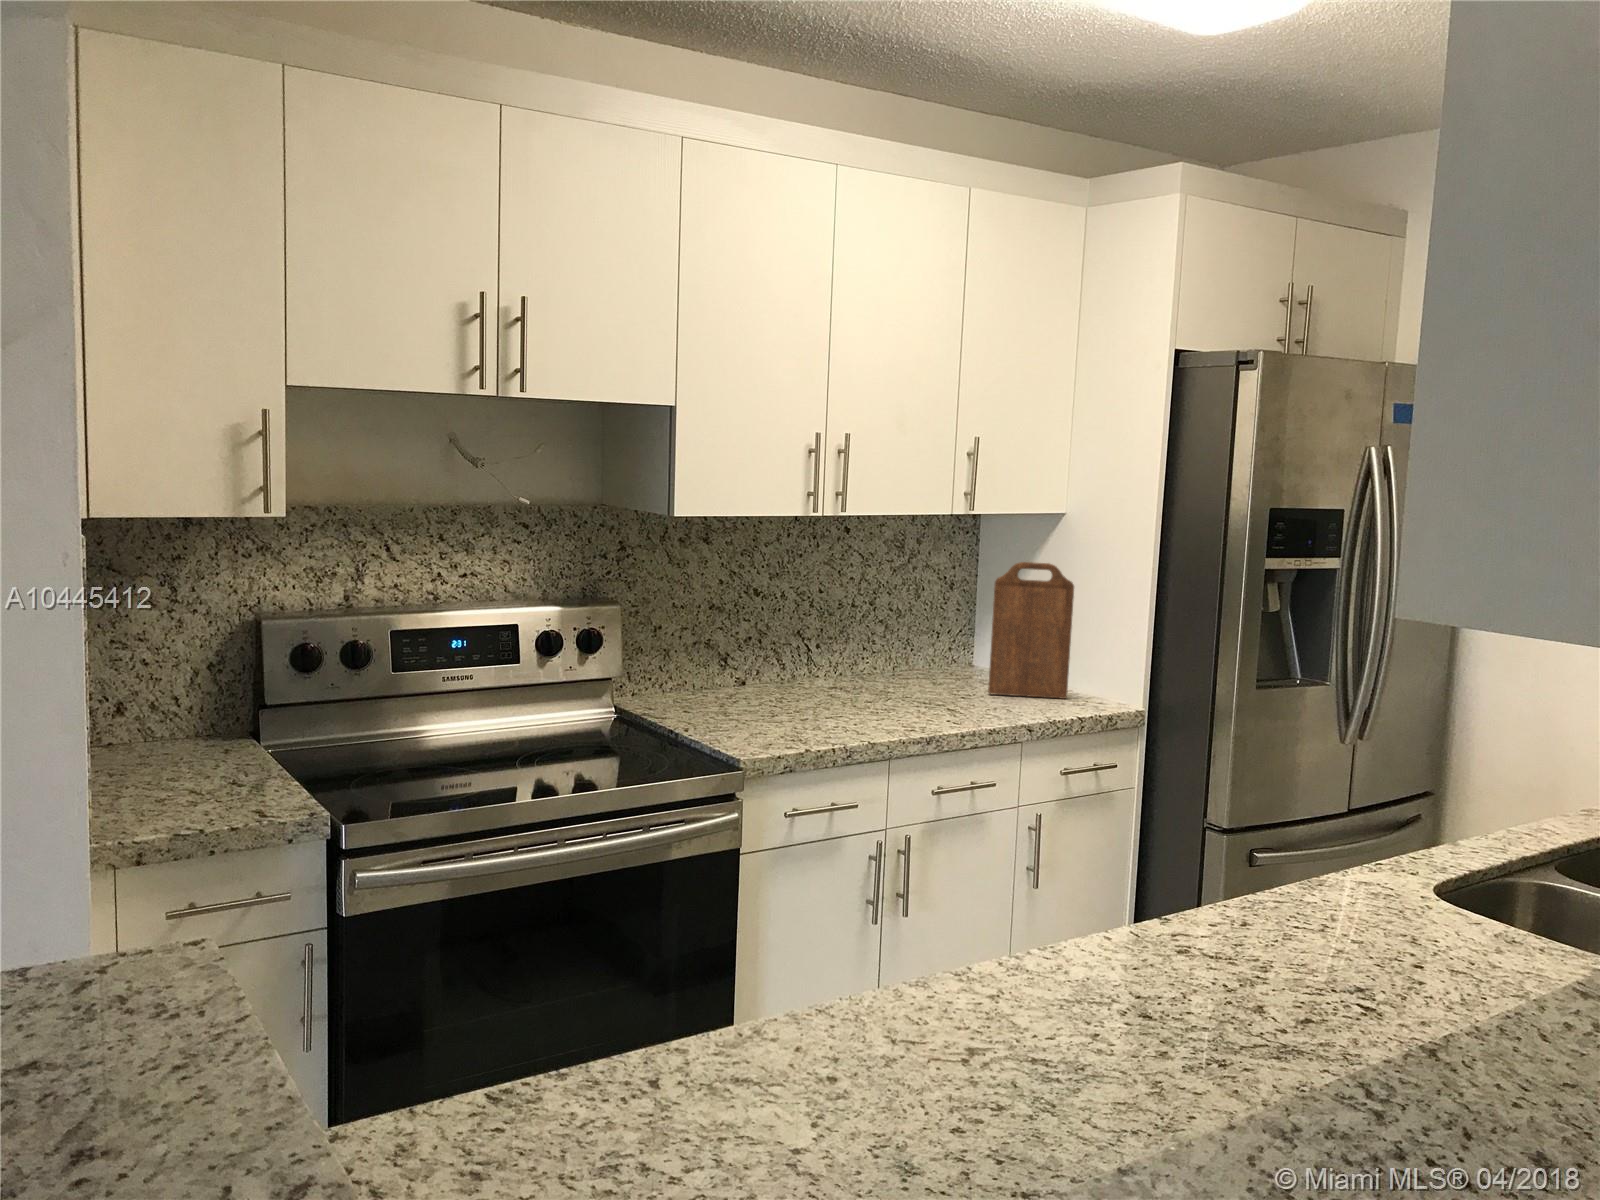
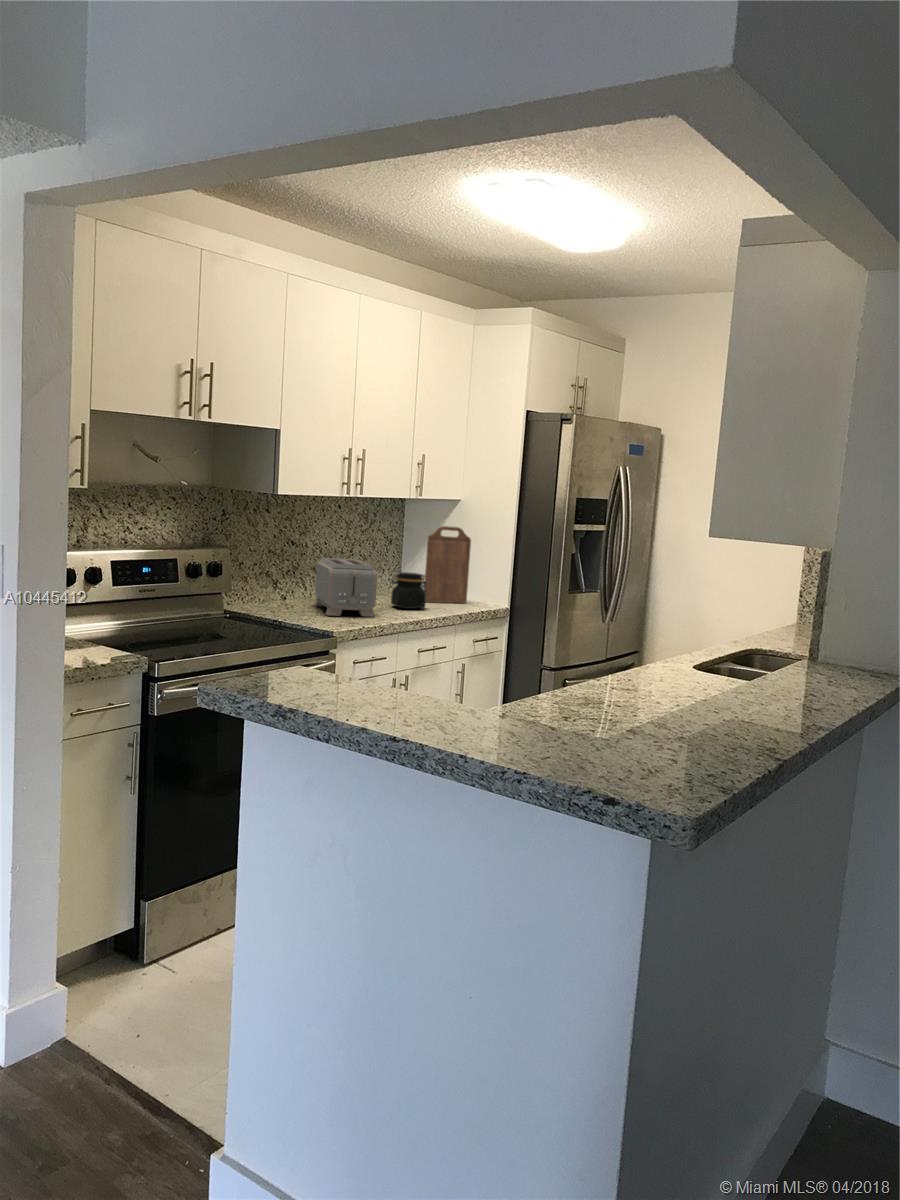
toaster: none [770,619,859,727] -> present [314,558,377,617]
jar: none [910,644,977,710] -> present [391,572,427,609]

